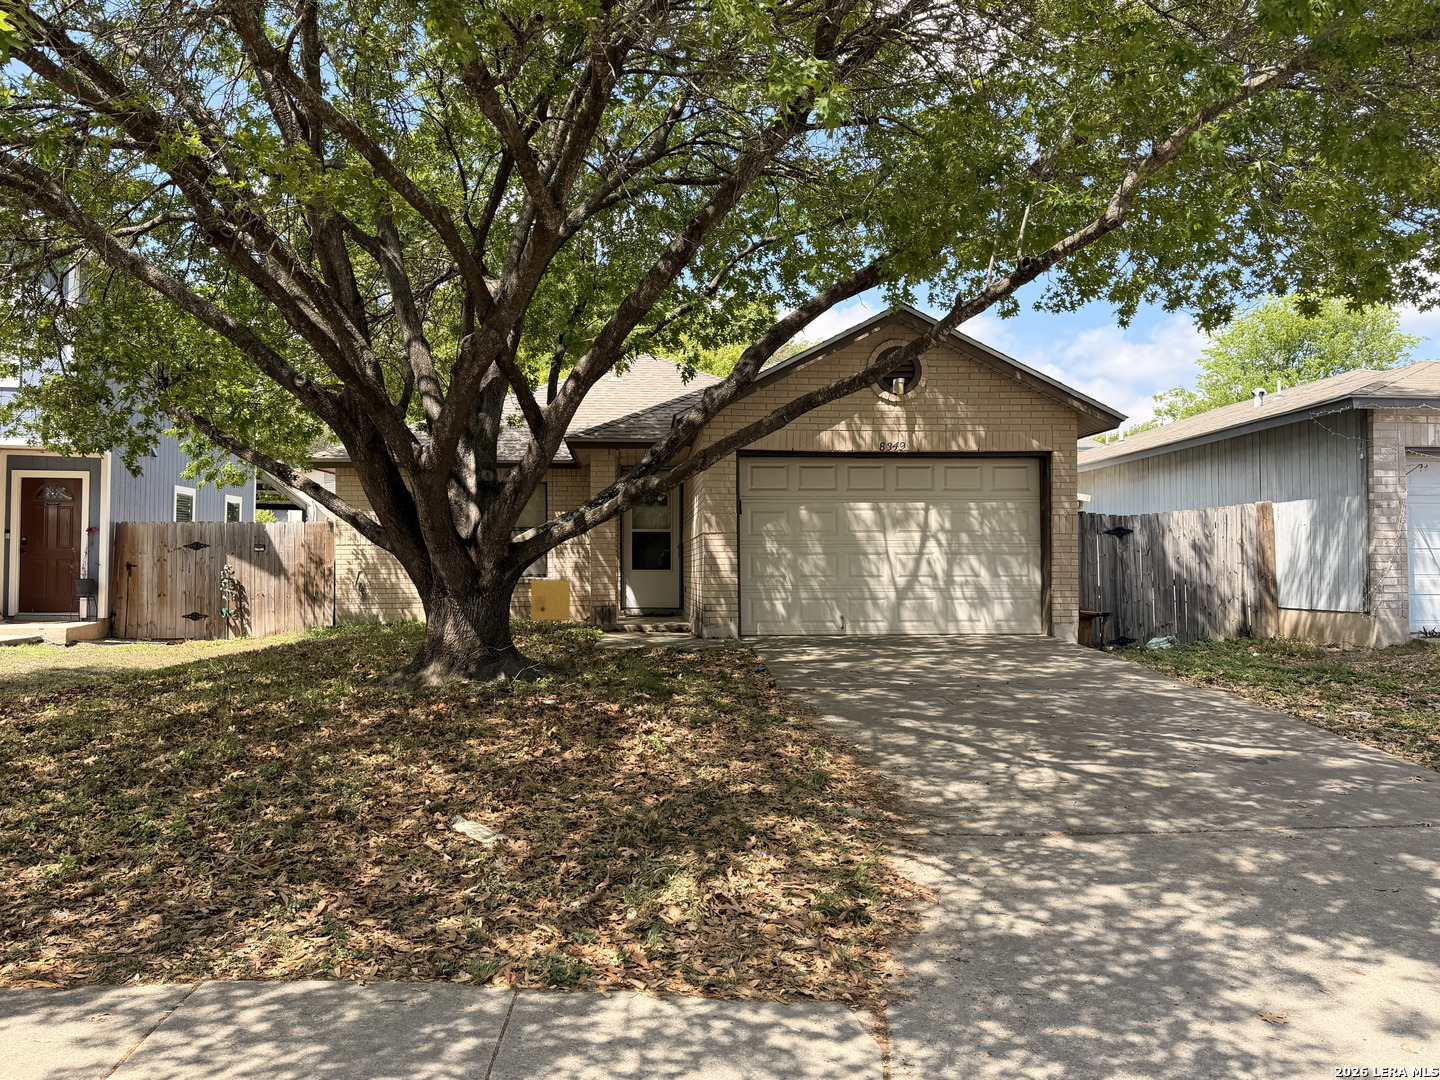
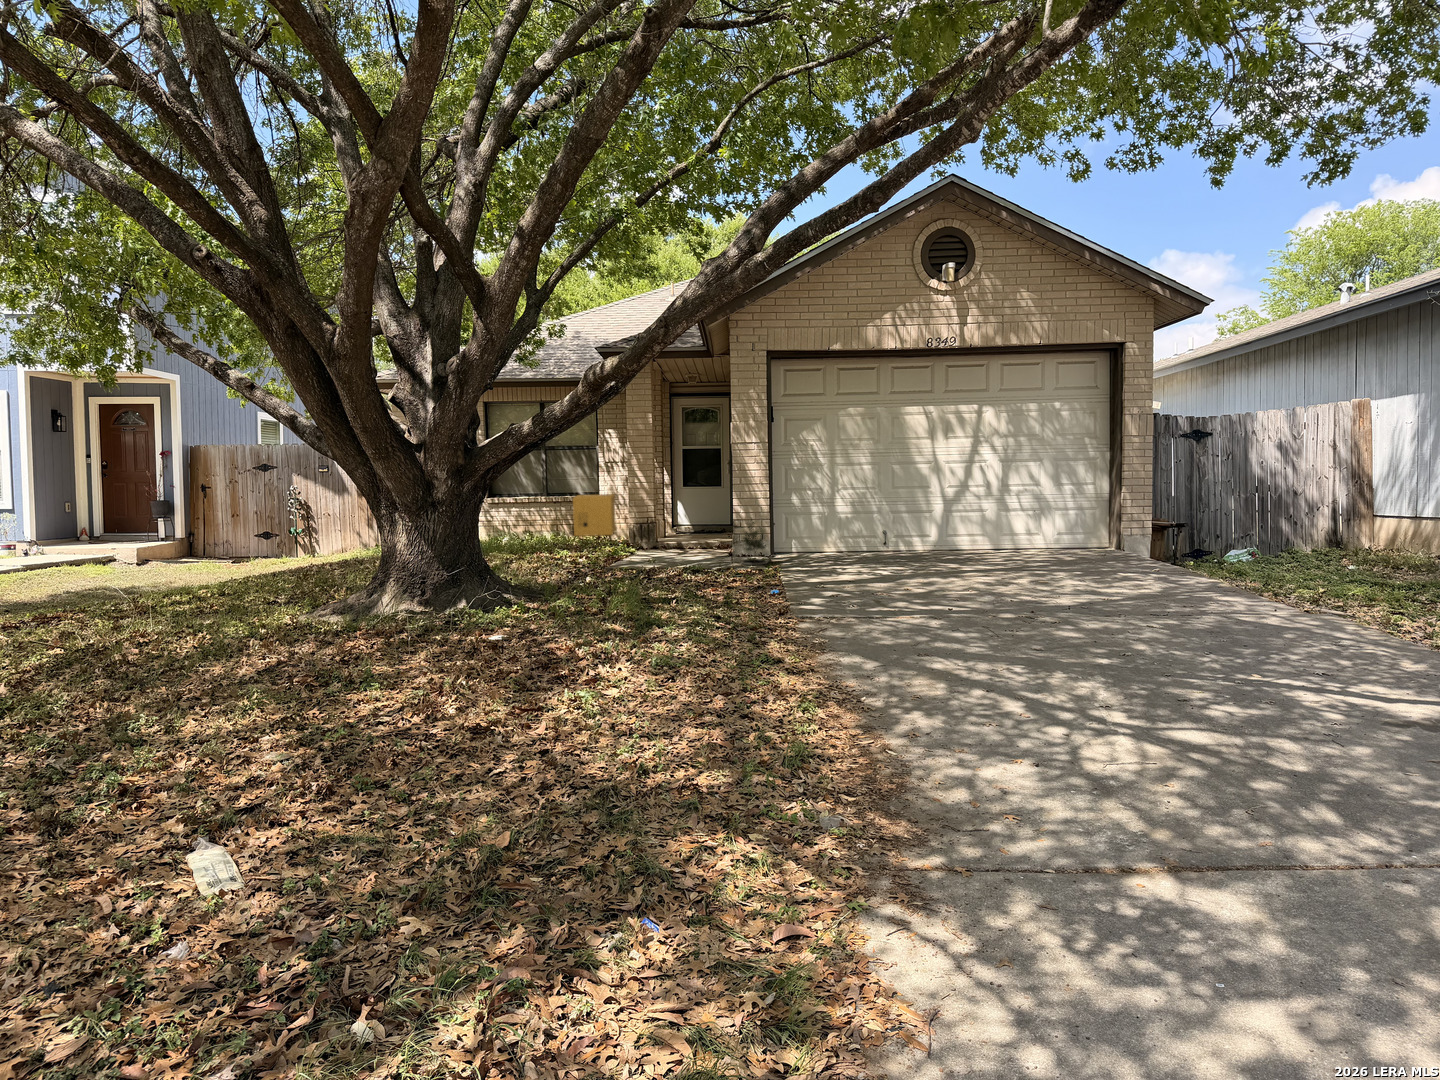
potted tree: none [707,602,735,648] -> present [742,519,767,565]

